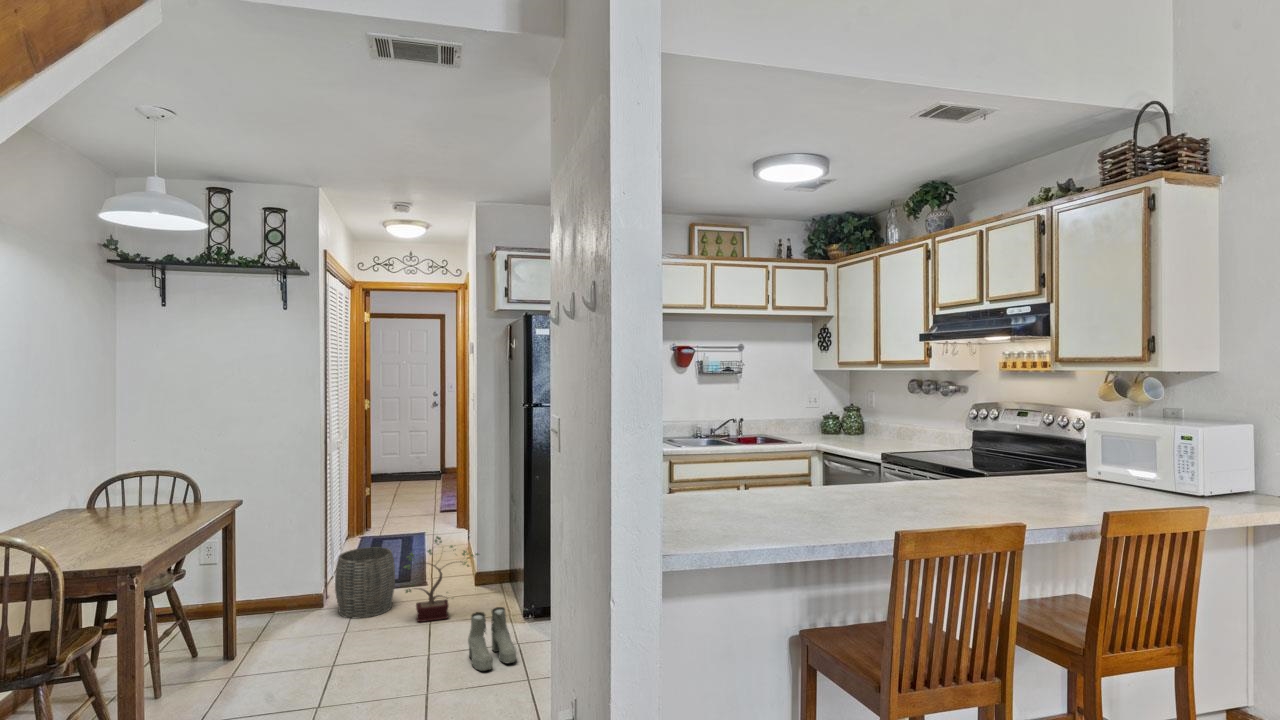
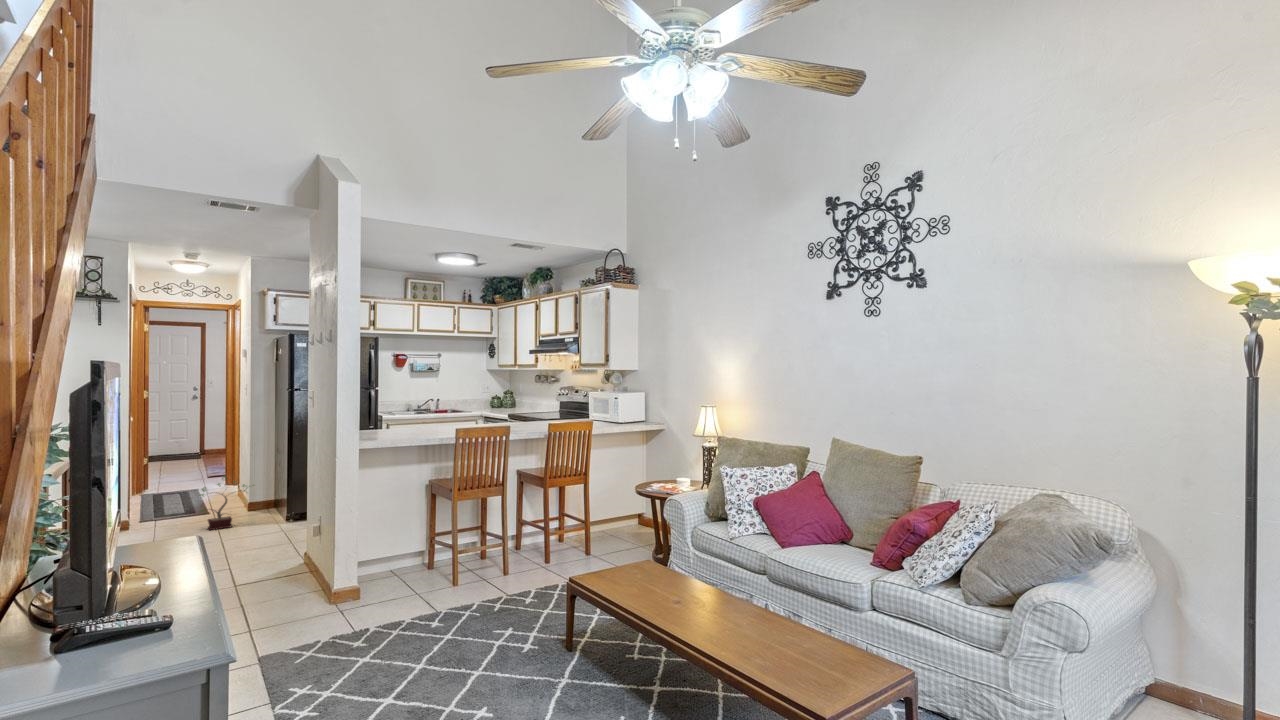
woven basket: present [335,547,395,618] -> none [142,488,189,533]
boots: present [468,607,516,671] -> none [251,510,284,543]

